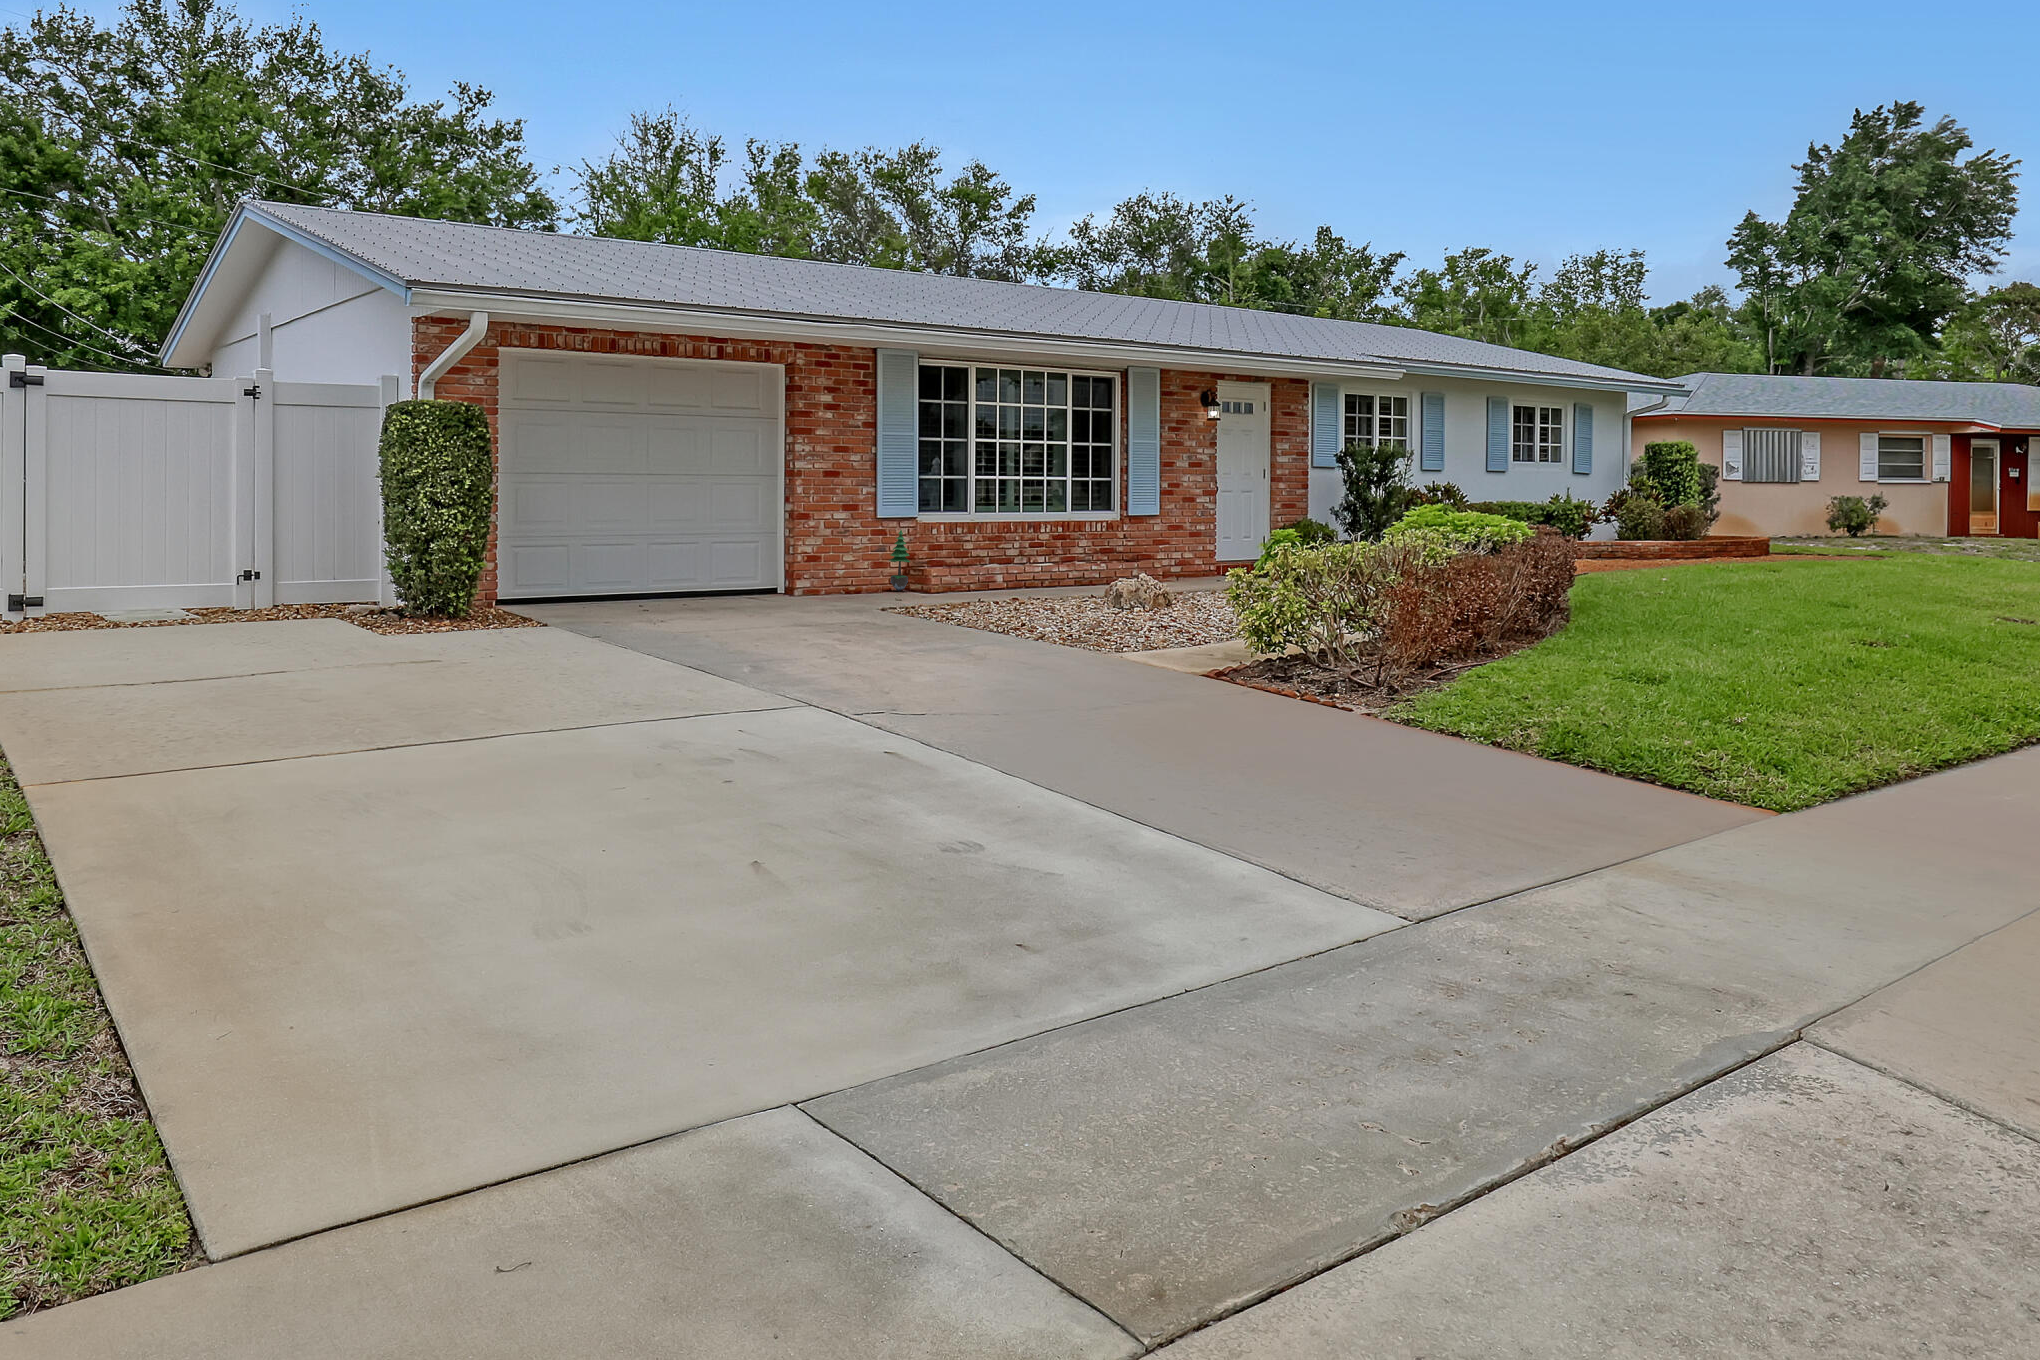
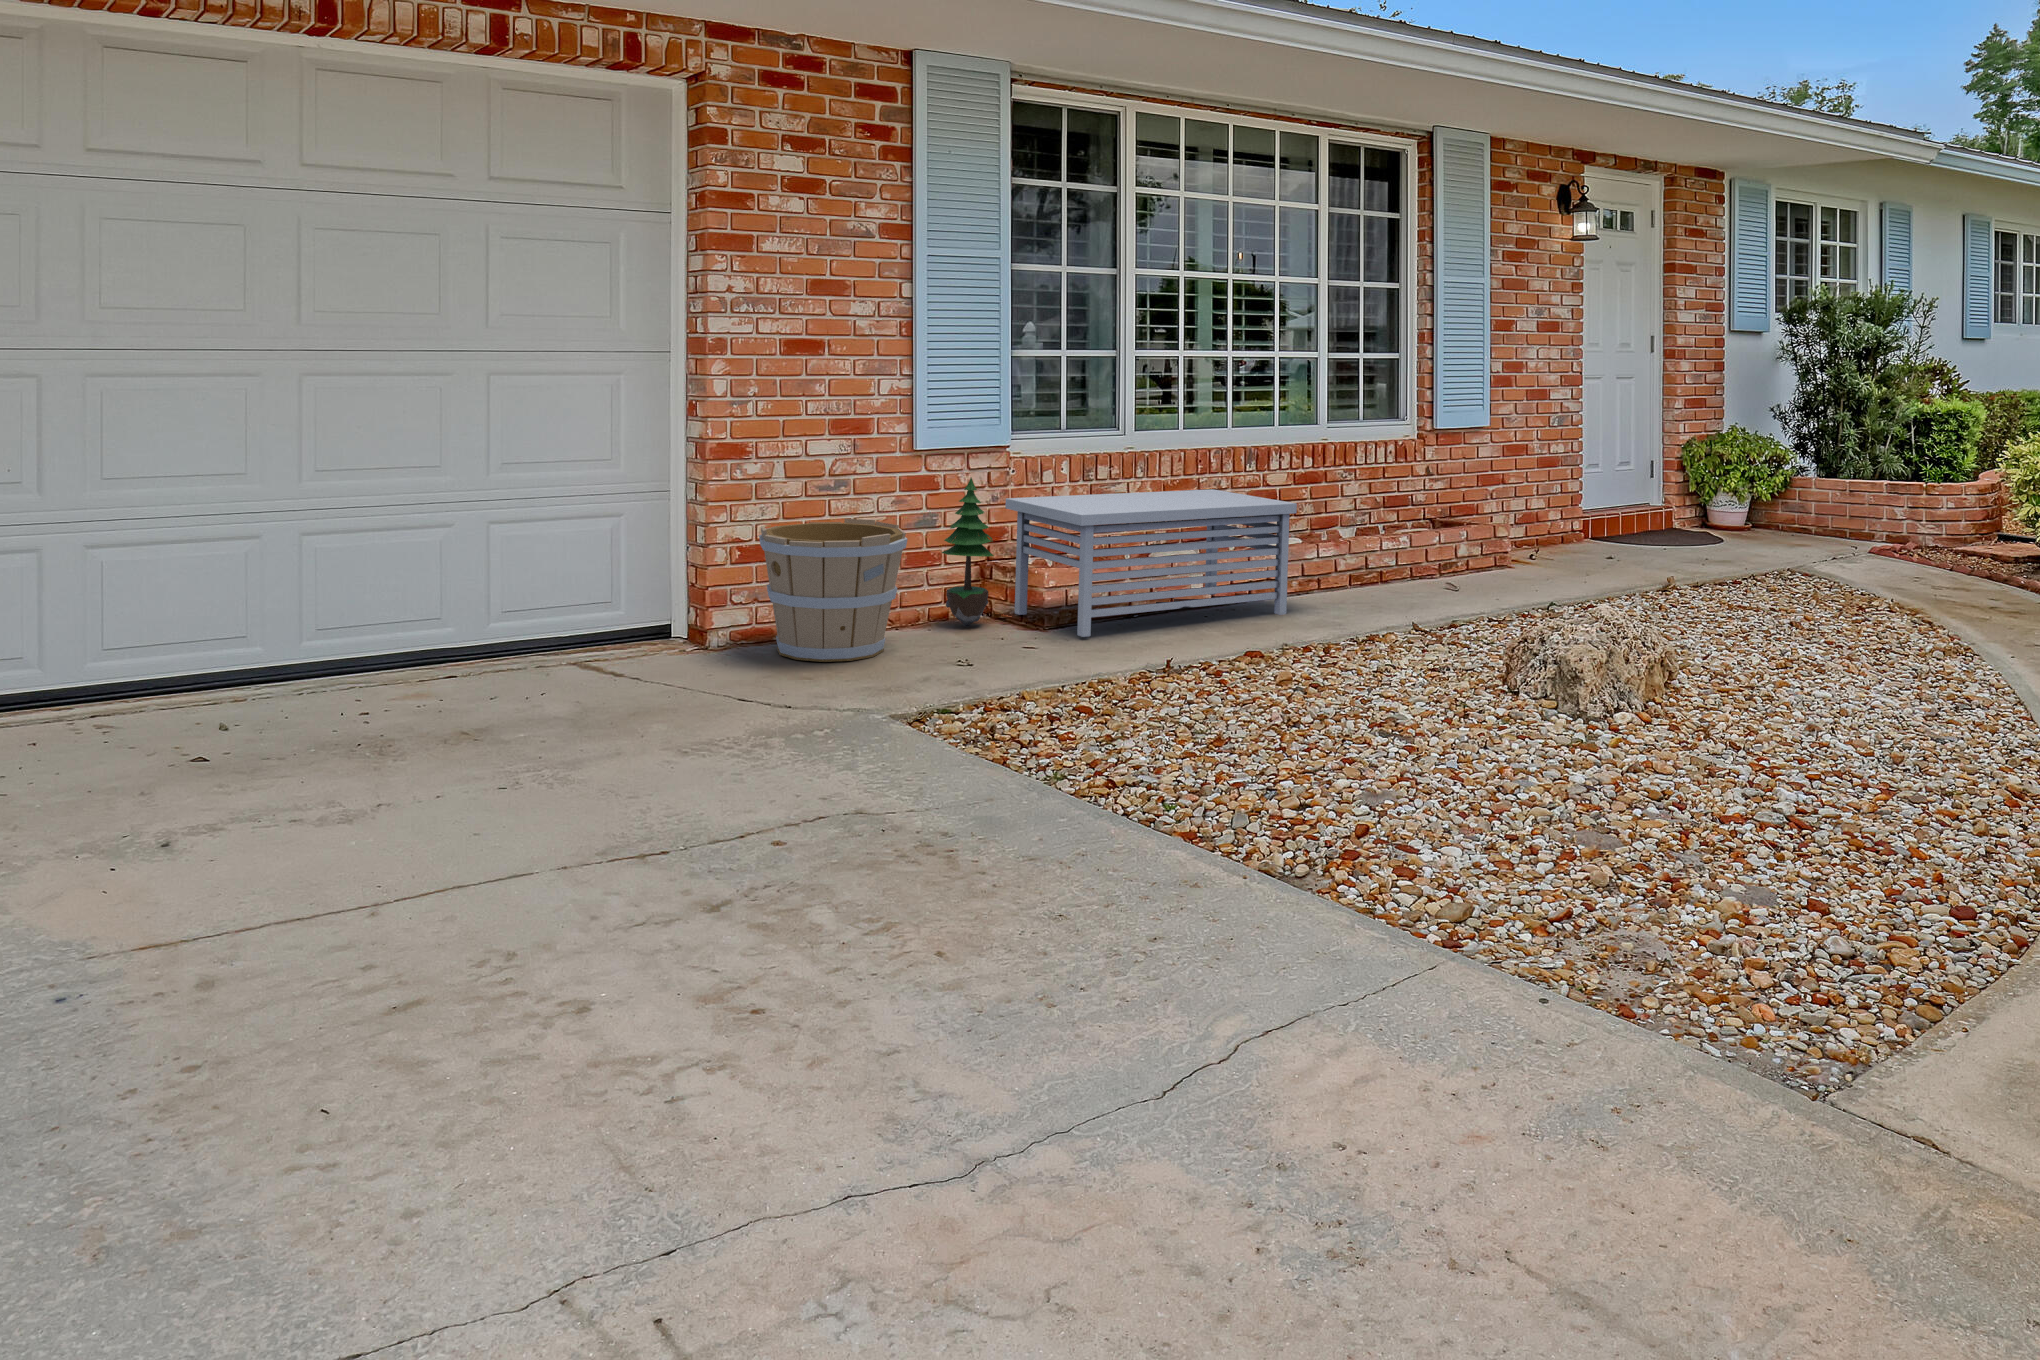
storage bench: none [915,539,1042,594] -> present [1005,489,1297,637]
wooden bucket: none [817,545,876,597] -> present [759,519,908,662]

